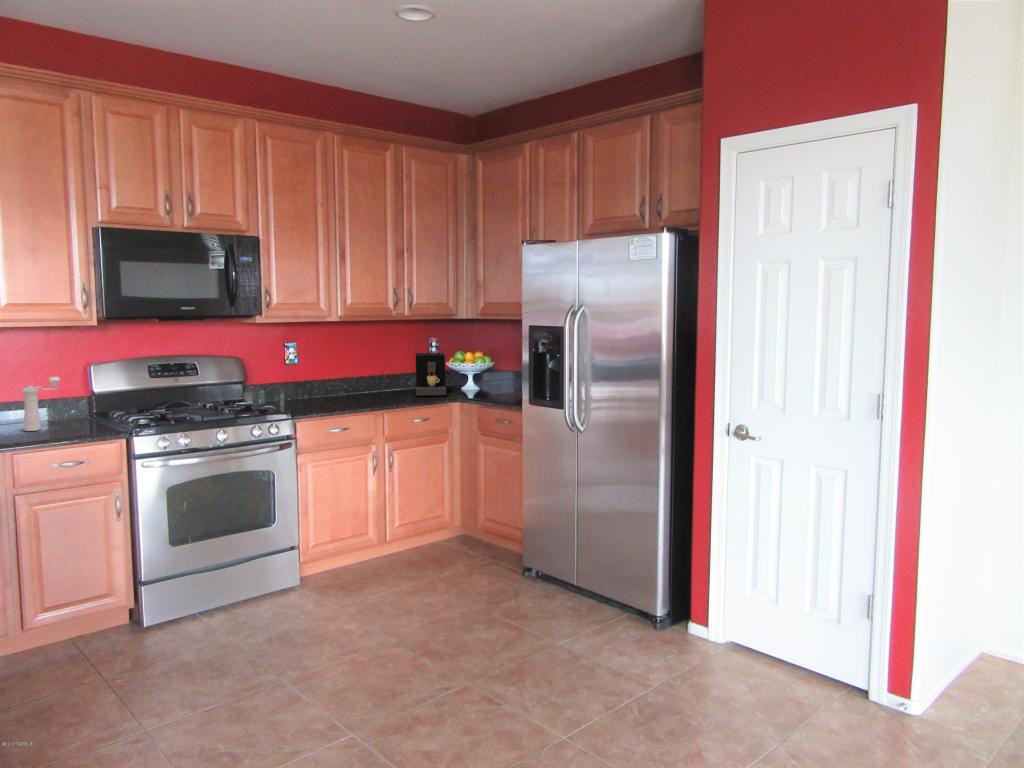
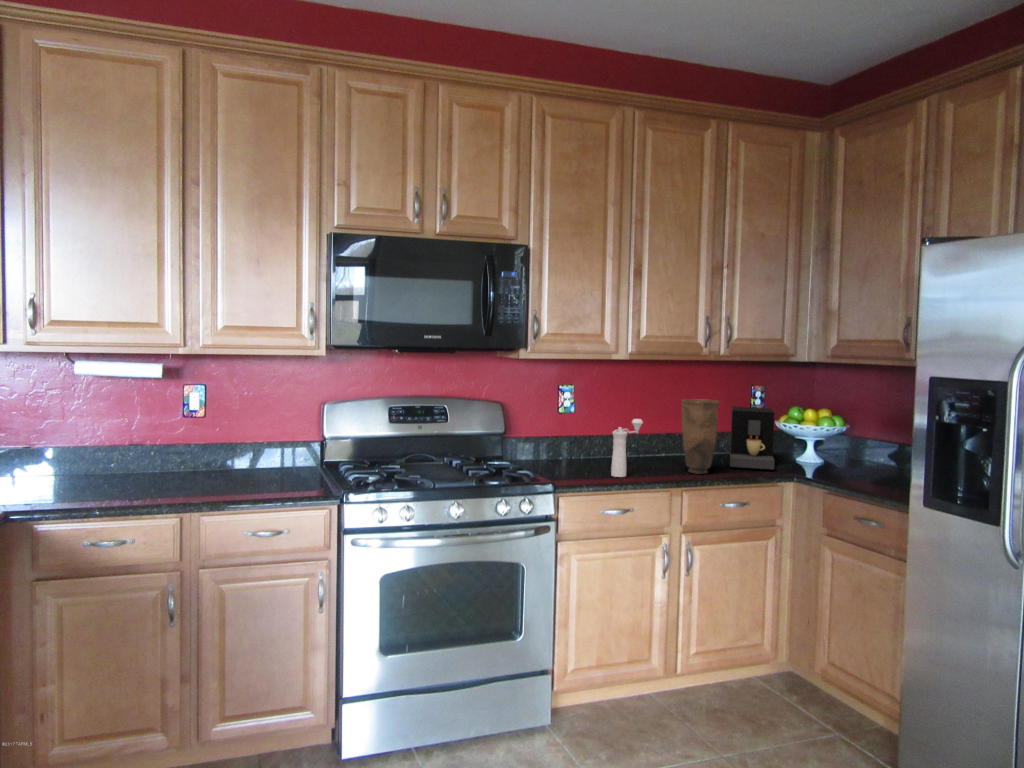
vase: none [379,348,406,401] -> present [681,399,719,474]
pepper mill: present [22,377,60,431] -> present [611,419,643,477]

